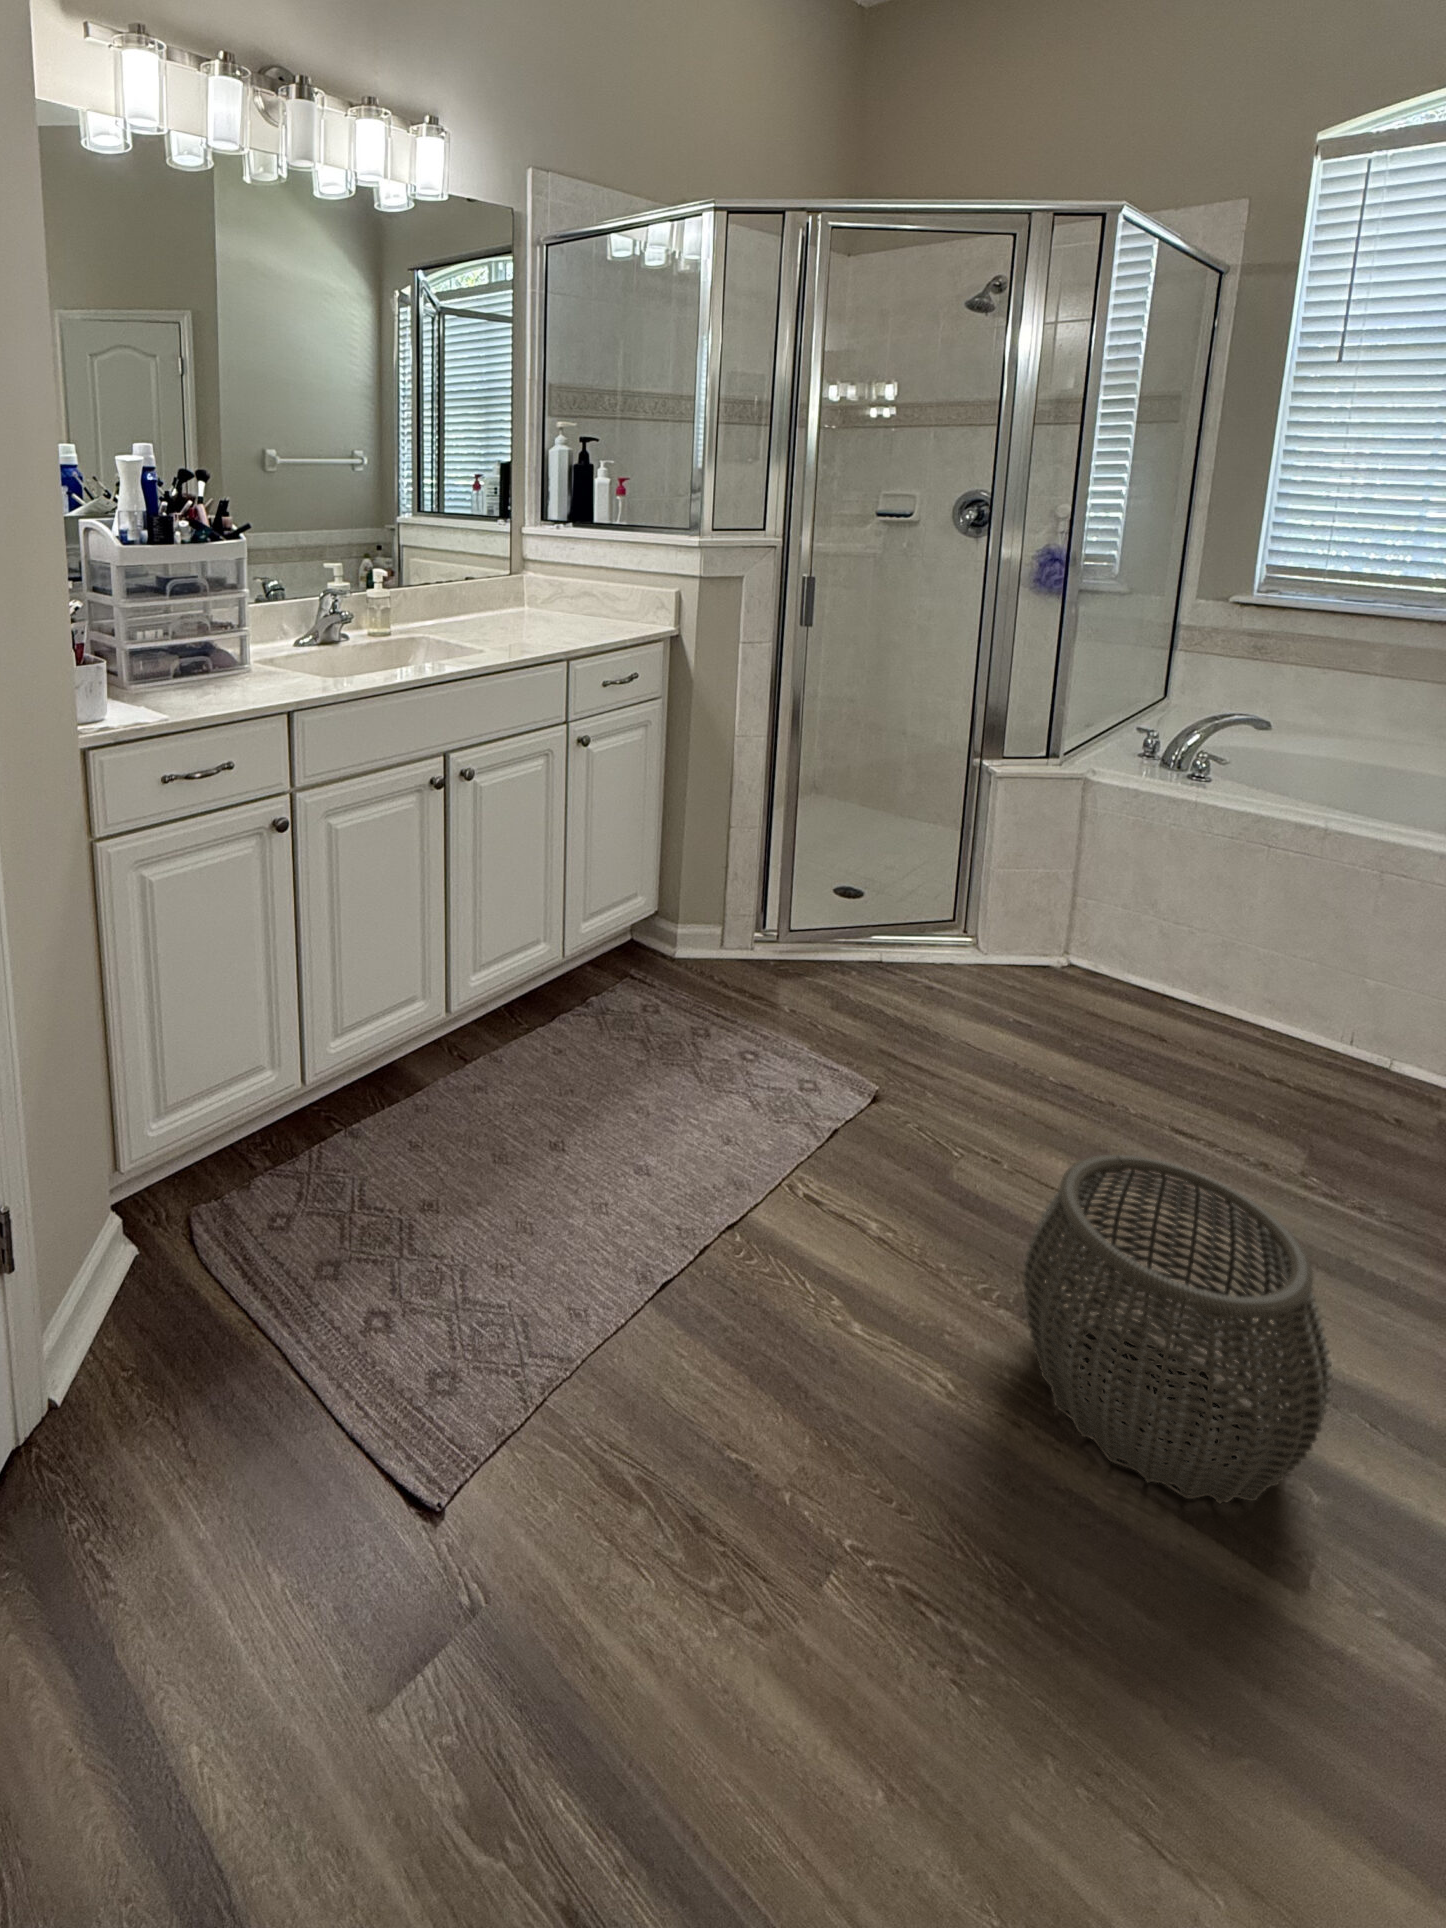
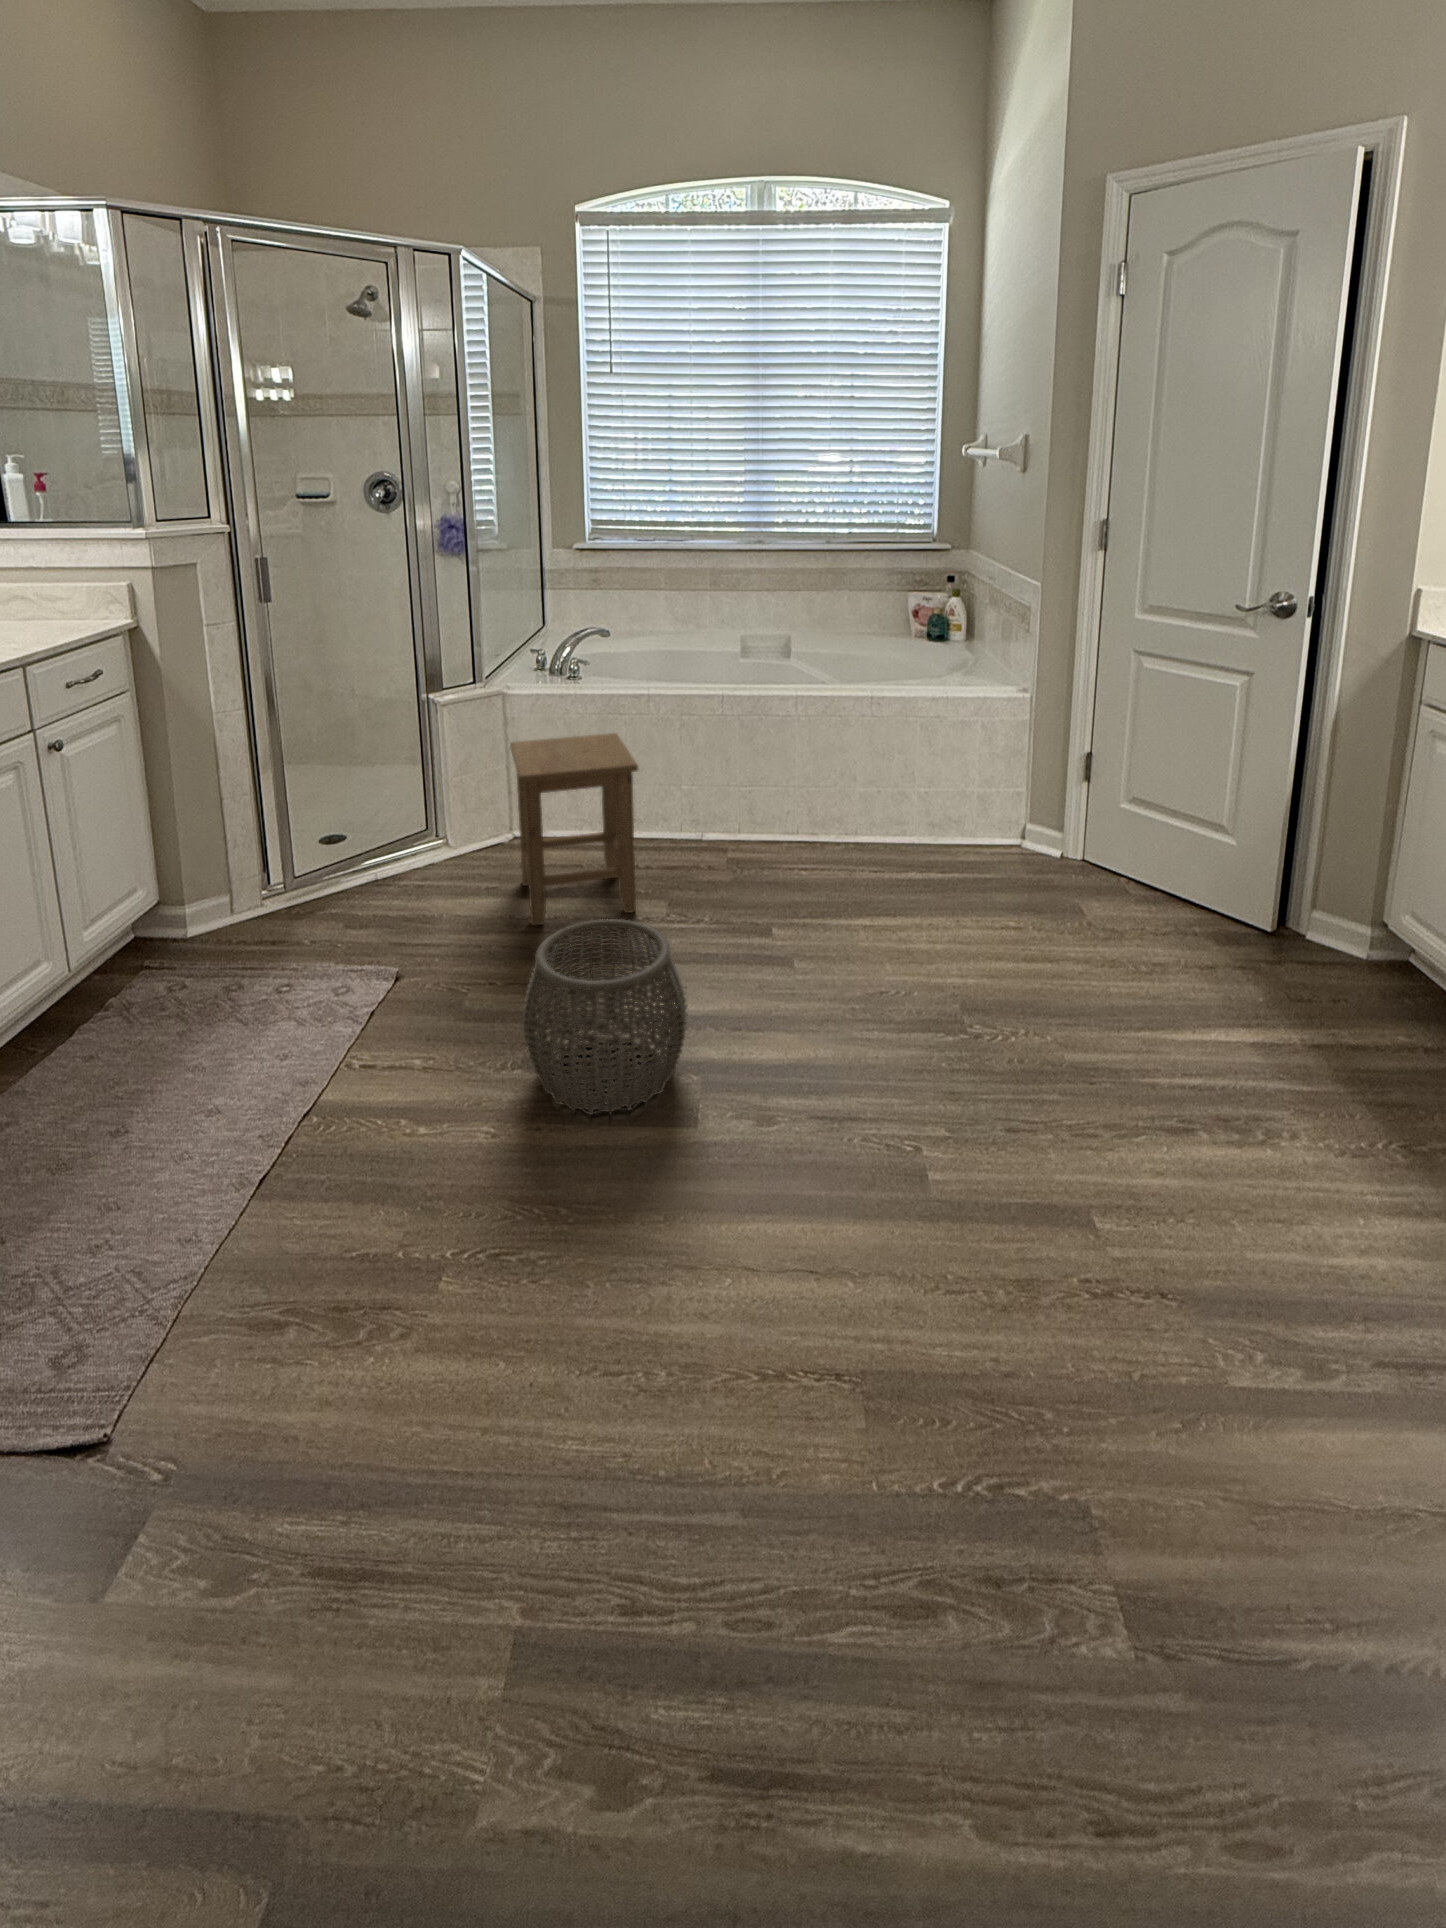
stool: none [1069,849,1296,1152] -> present [510,733,639,925]

